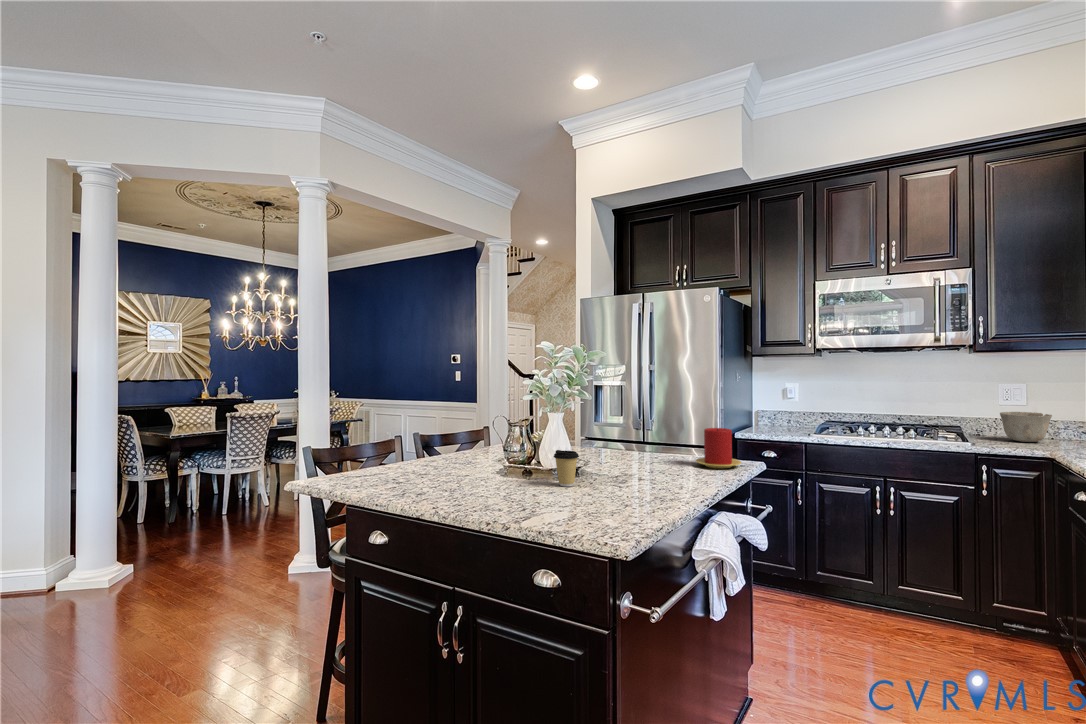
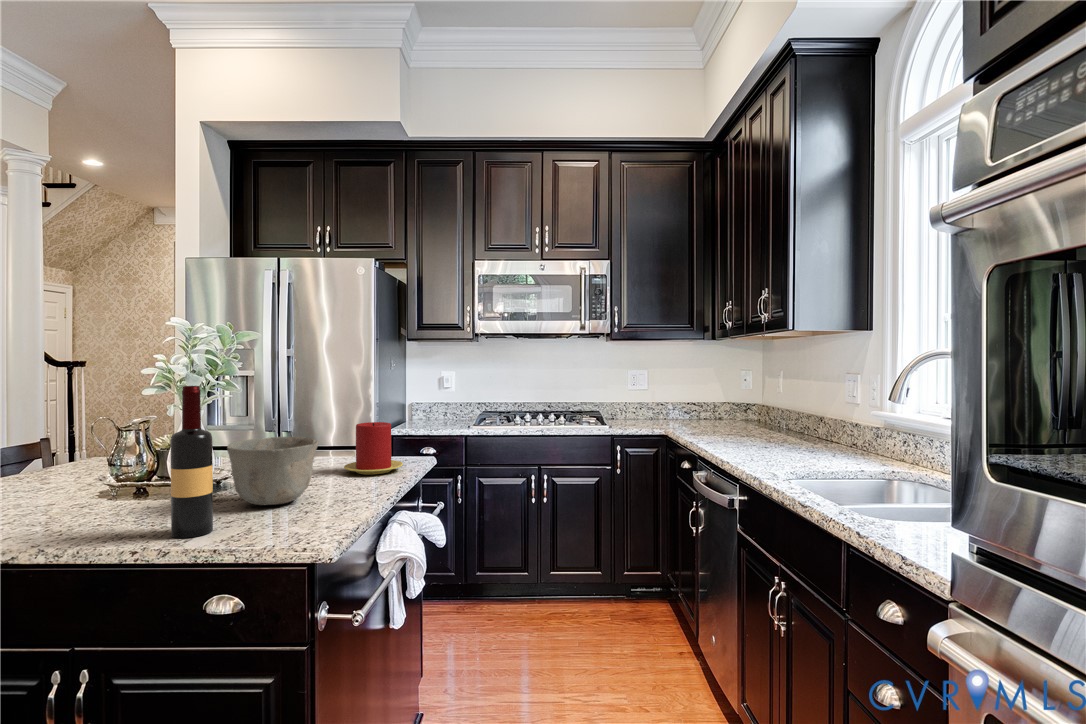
wine bottle: none [591,401,614,494] -> present [170,386,213,538]
ceramic bowl: present [1000,412,1052,442] -> present [227,437,318,505]
coffee cup: present [554,450,579,487] -> none [96,471,149,533]

